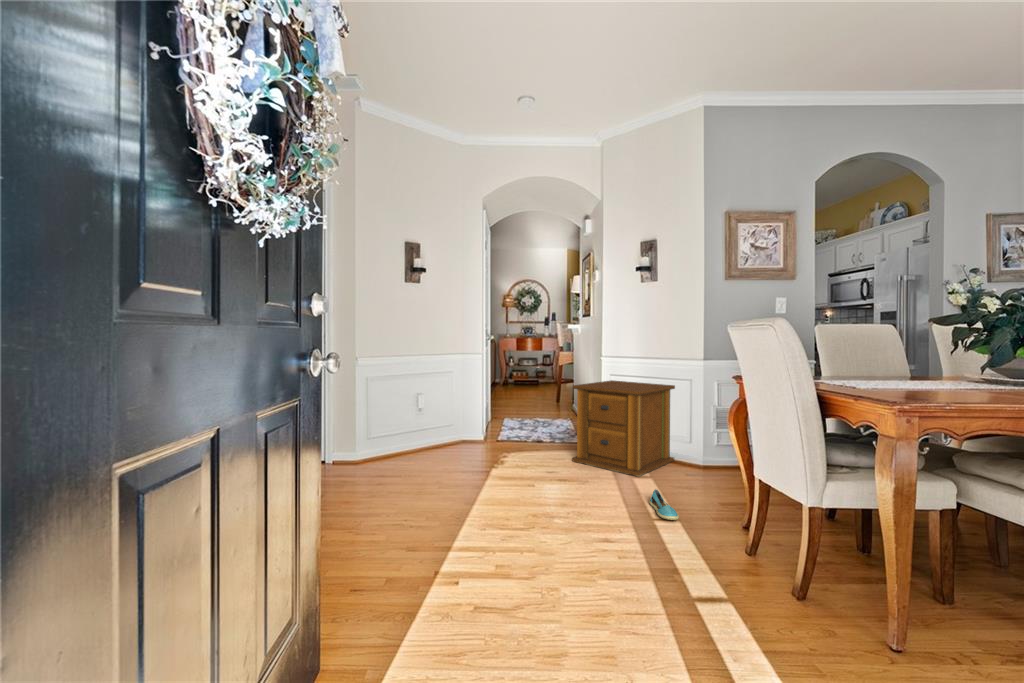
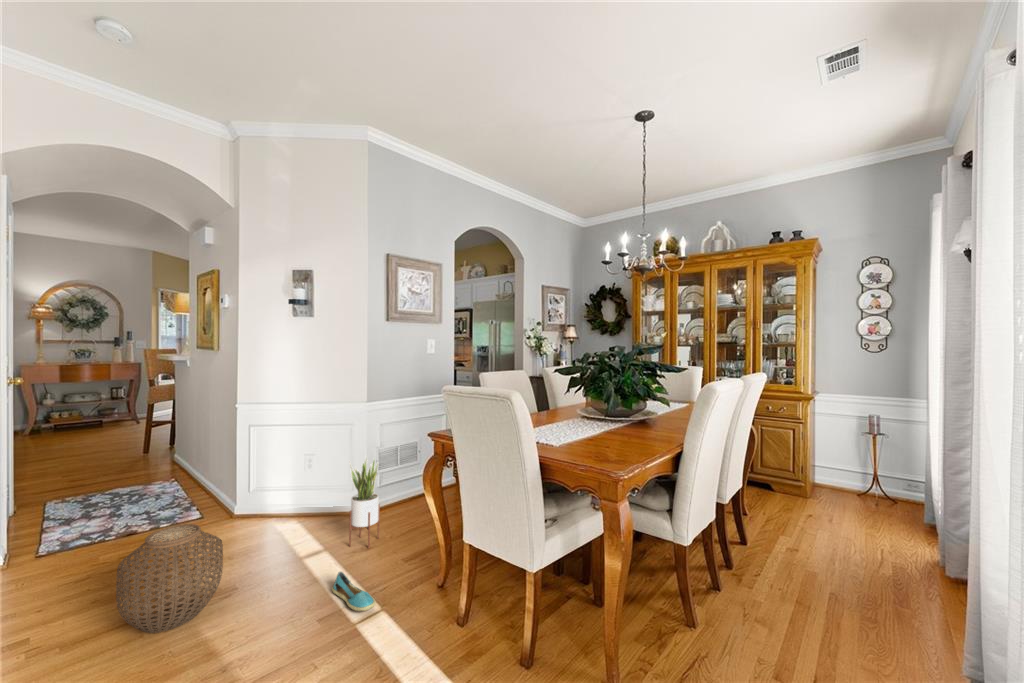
side table: present [572,380,675,477] -> none [200,431,337,556]
potted plant: none [673,403,705,488] -> present [349,456,380,548]
woven basket: none [522,425,577,489] -> present [116,524,223,633]

